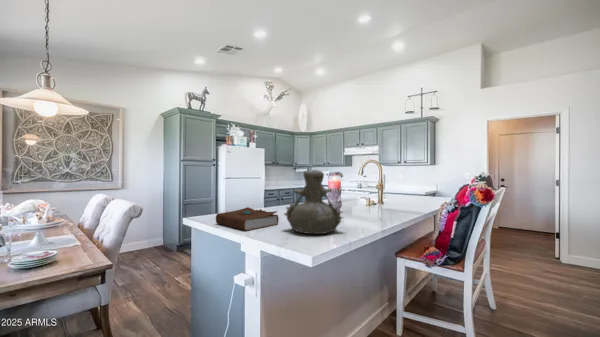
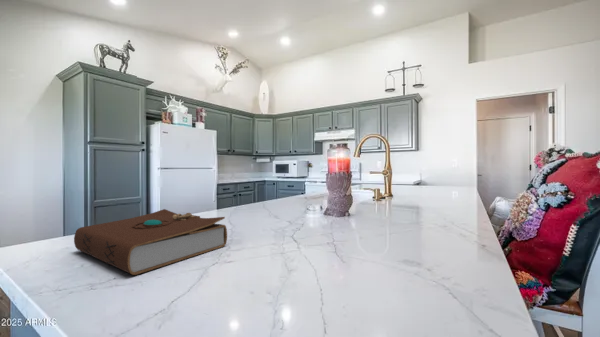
vase: present [284,170,342,234] -> none [237,114,392,280]

